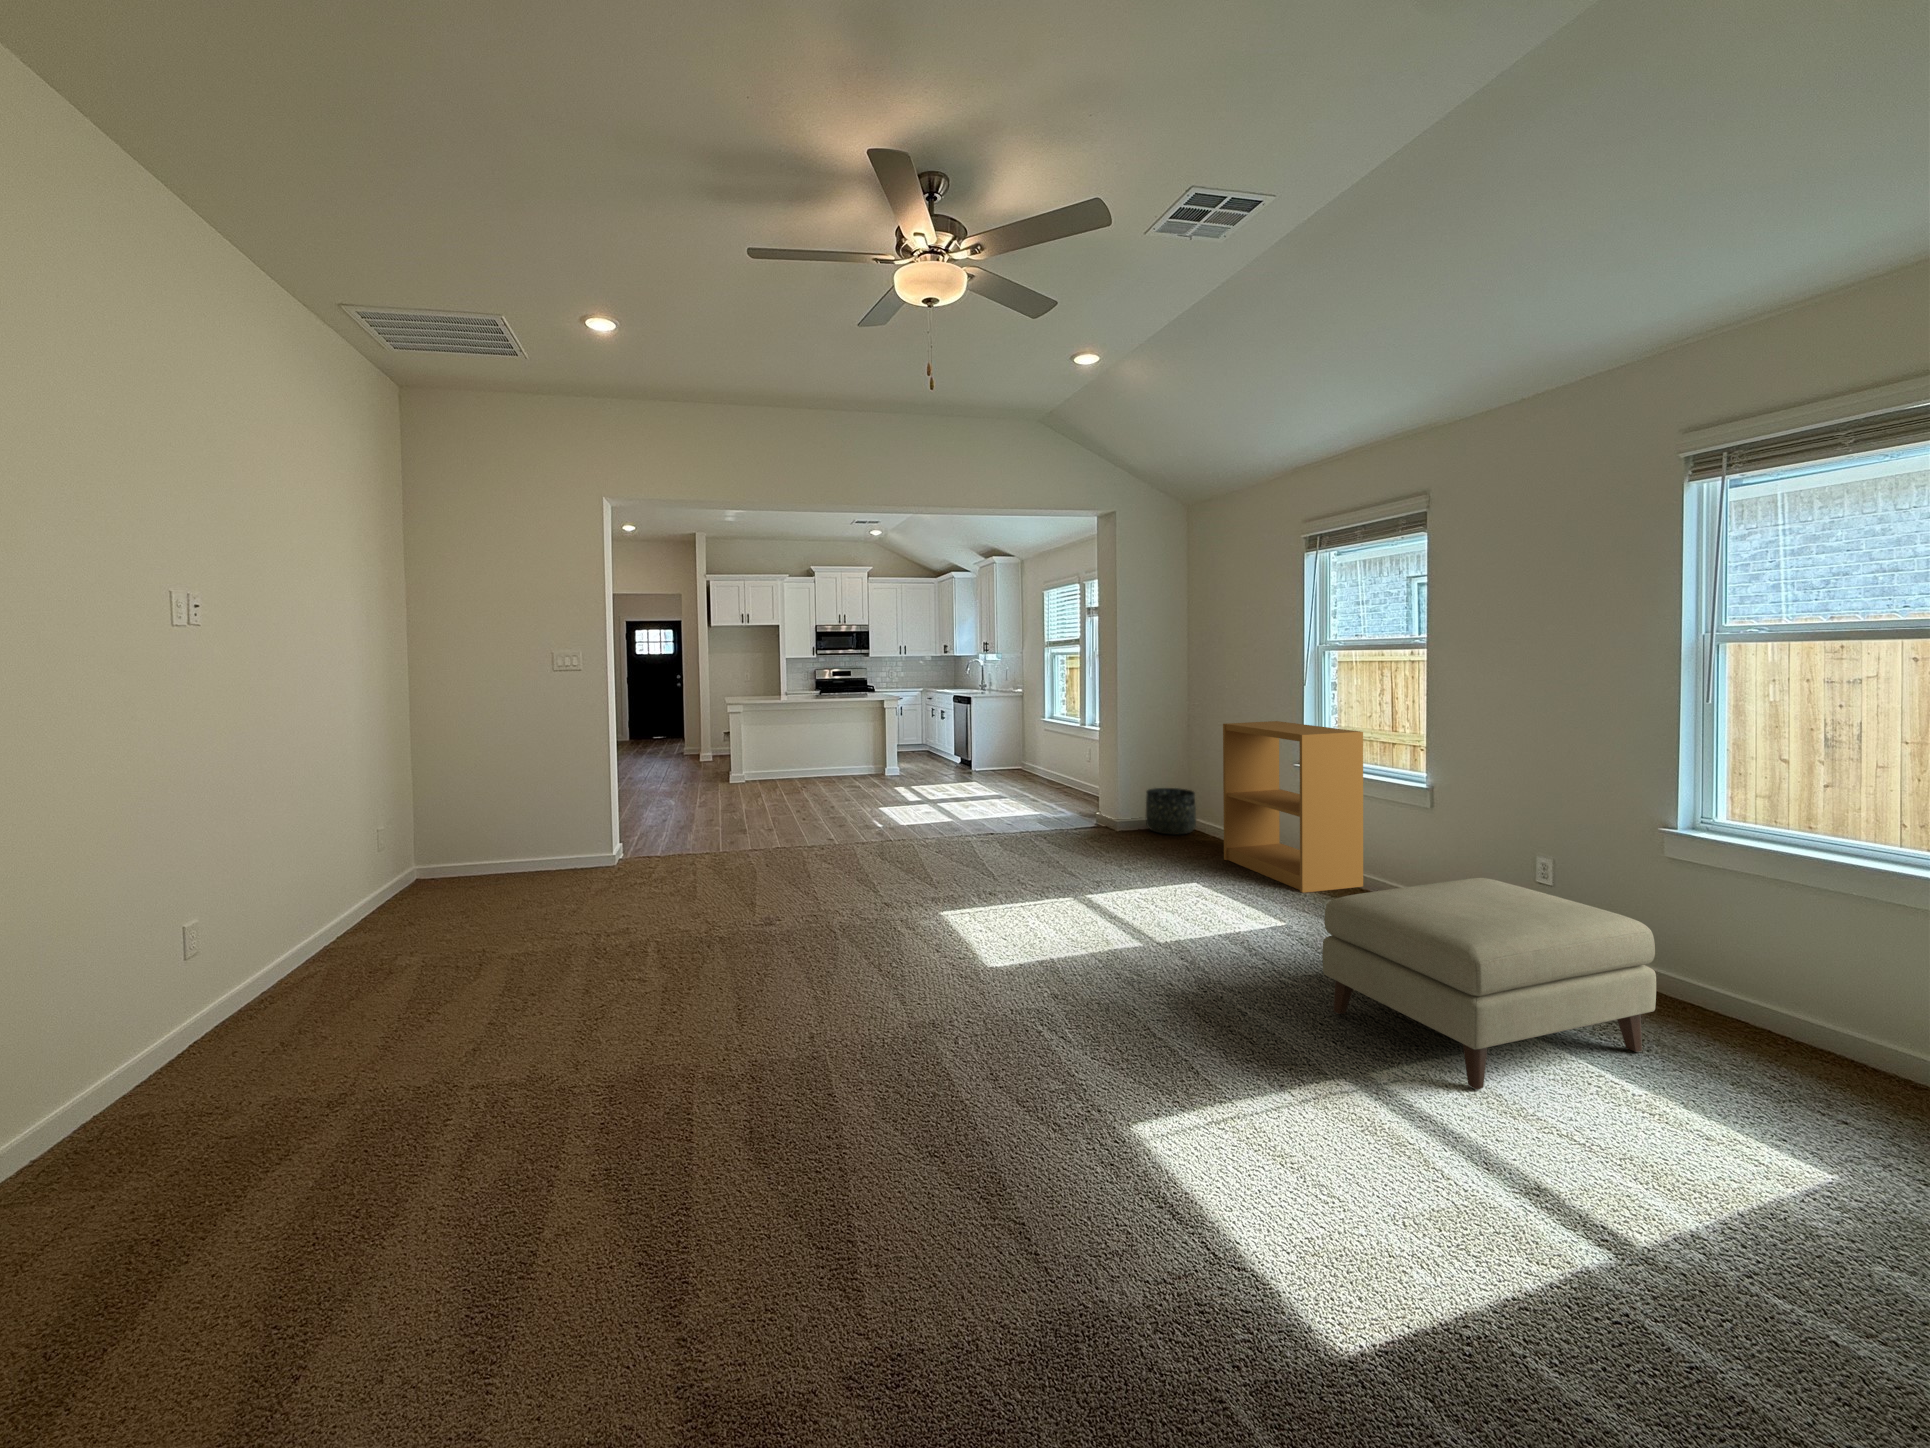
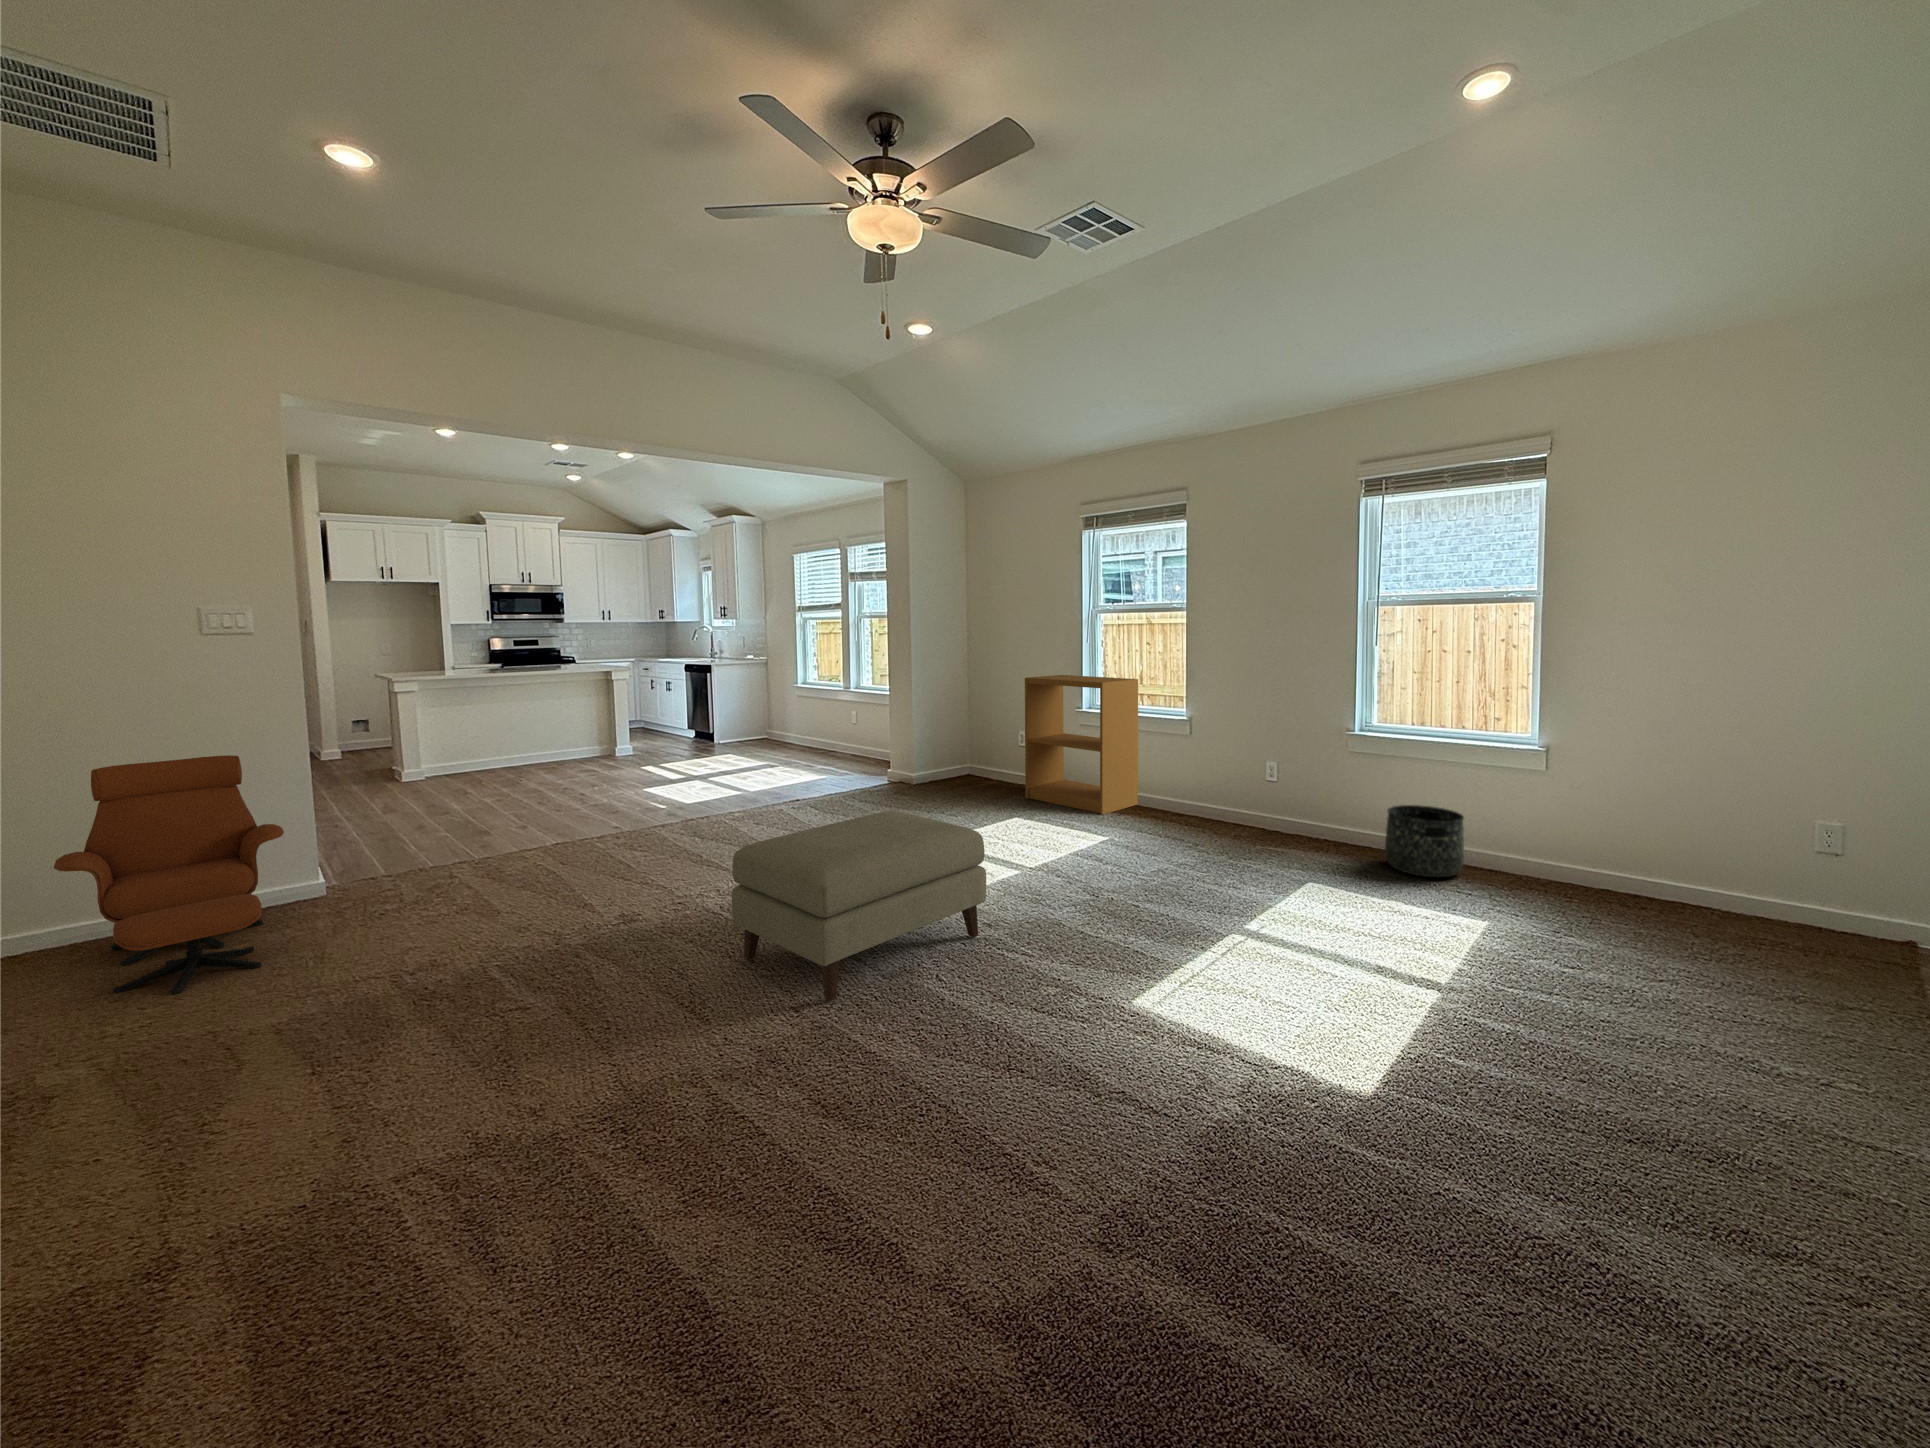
lounge chair: none [496,761,607,917] -> present [53,755,284,994]
basket: present [1146,788,1196,835] -> present [1385,805,1464,877]
ottoman: present [1323,878,1656,1090] -> present [732,811,986,1002]

